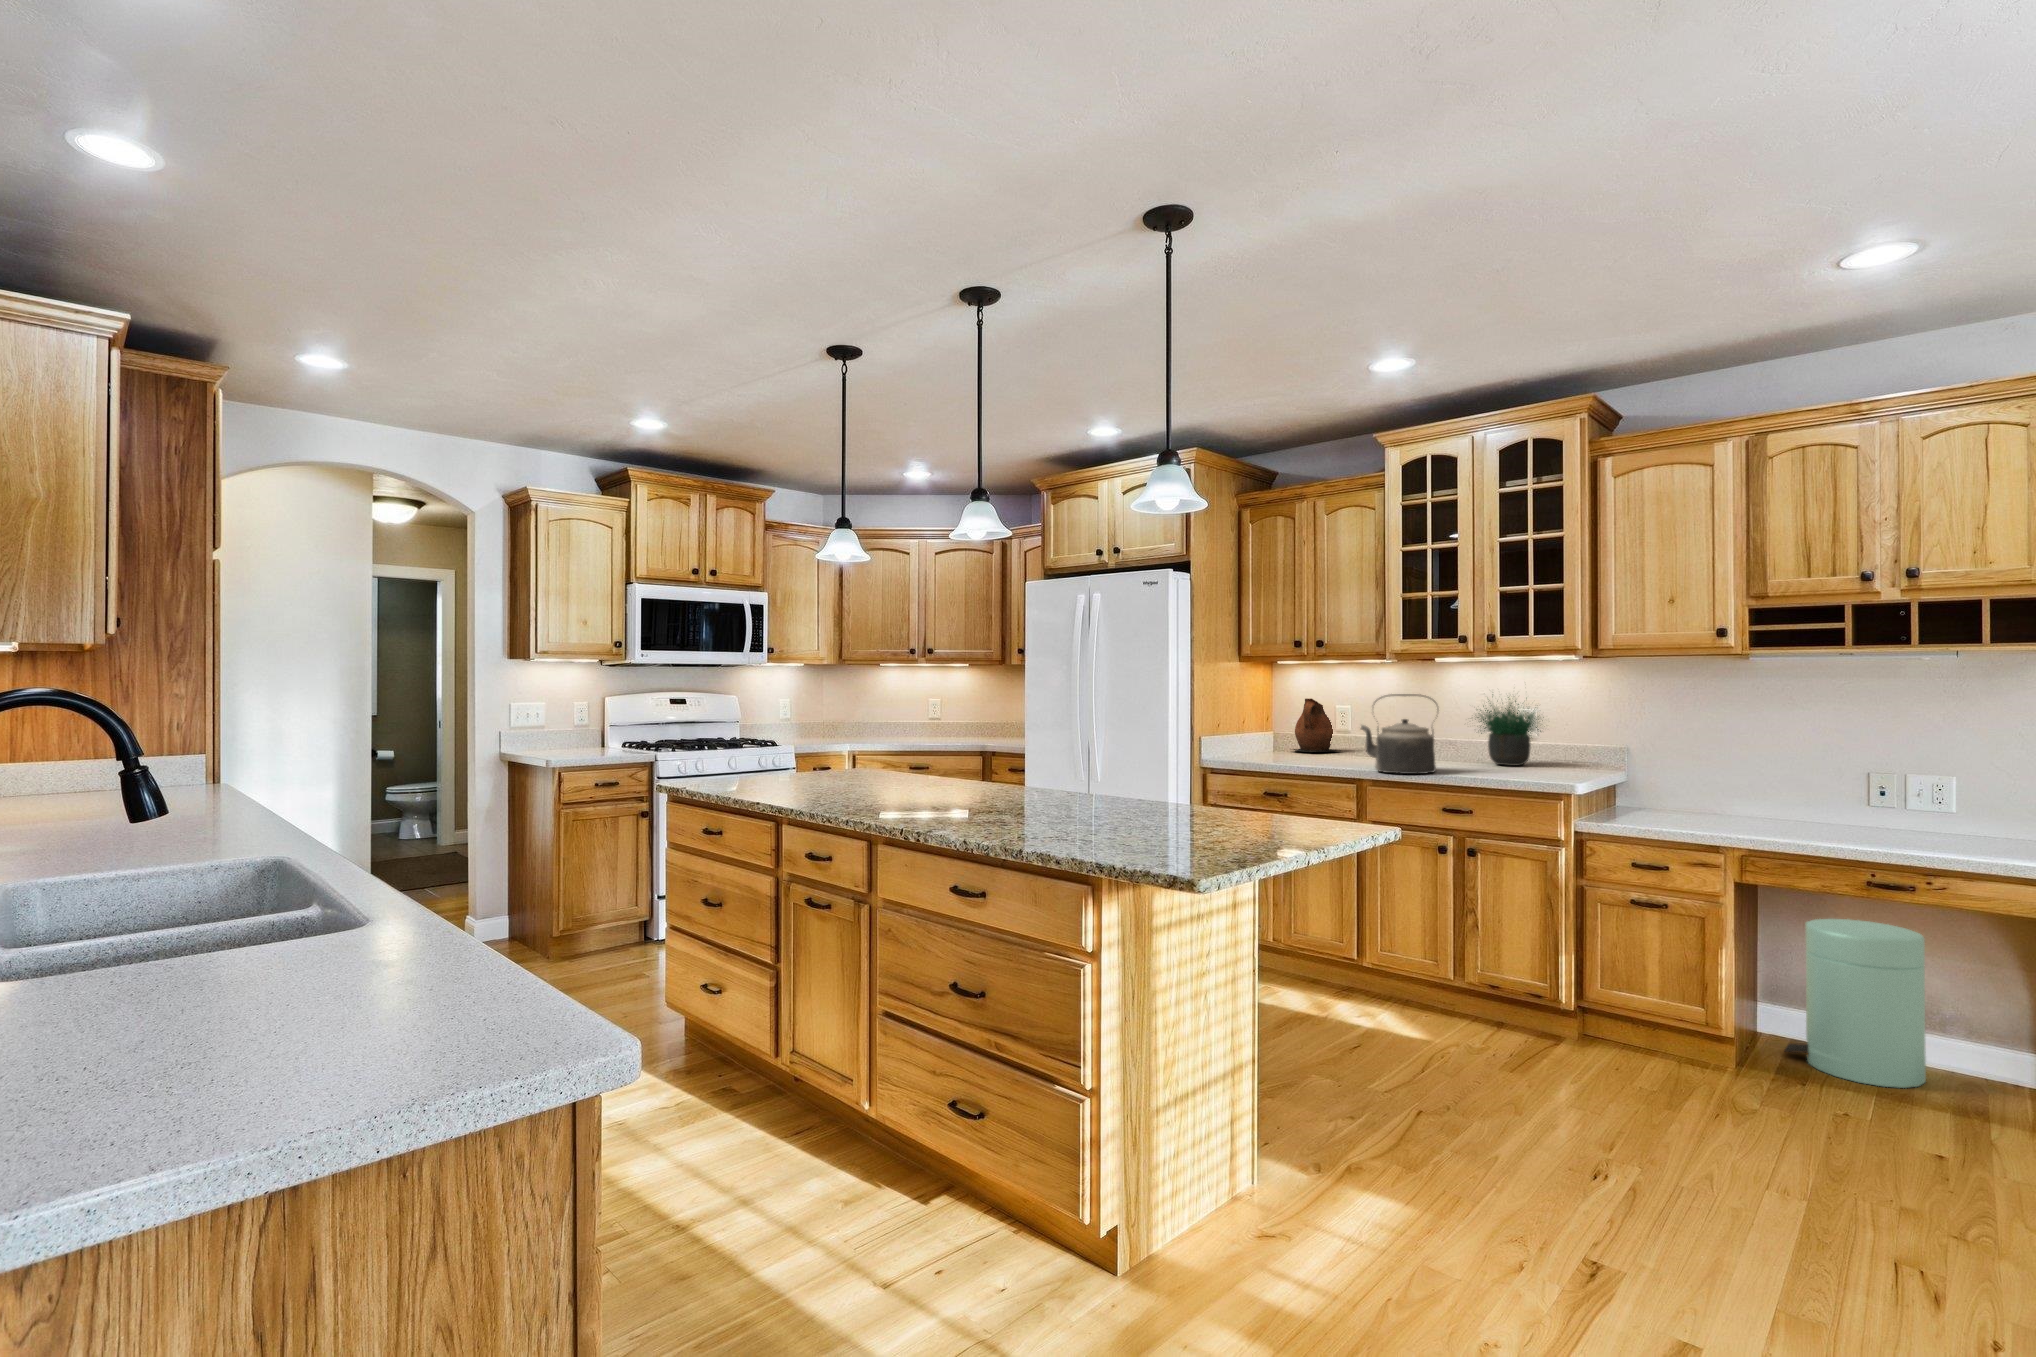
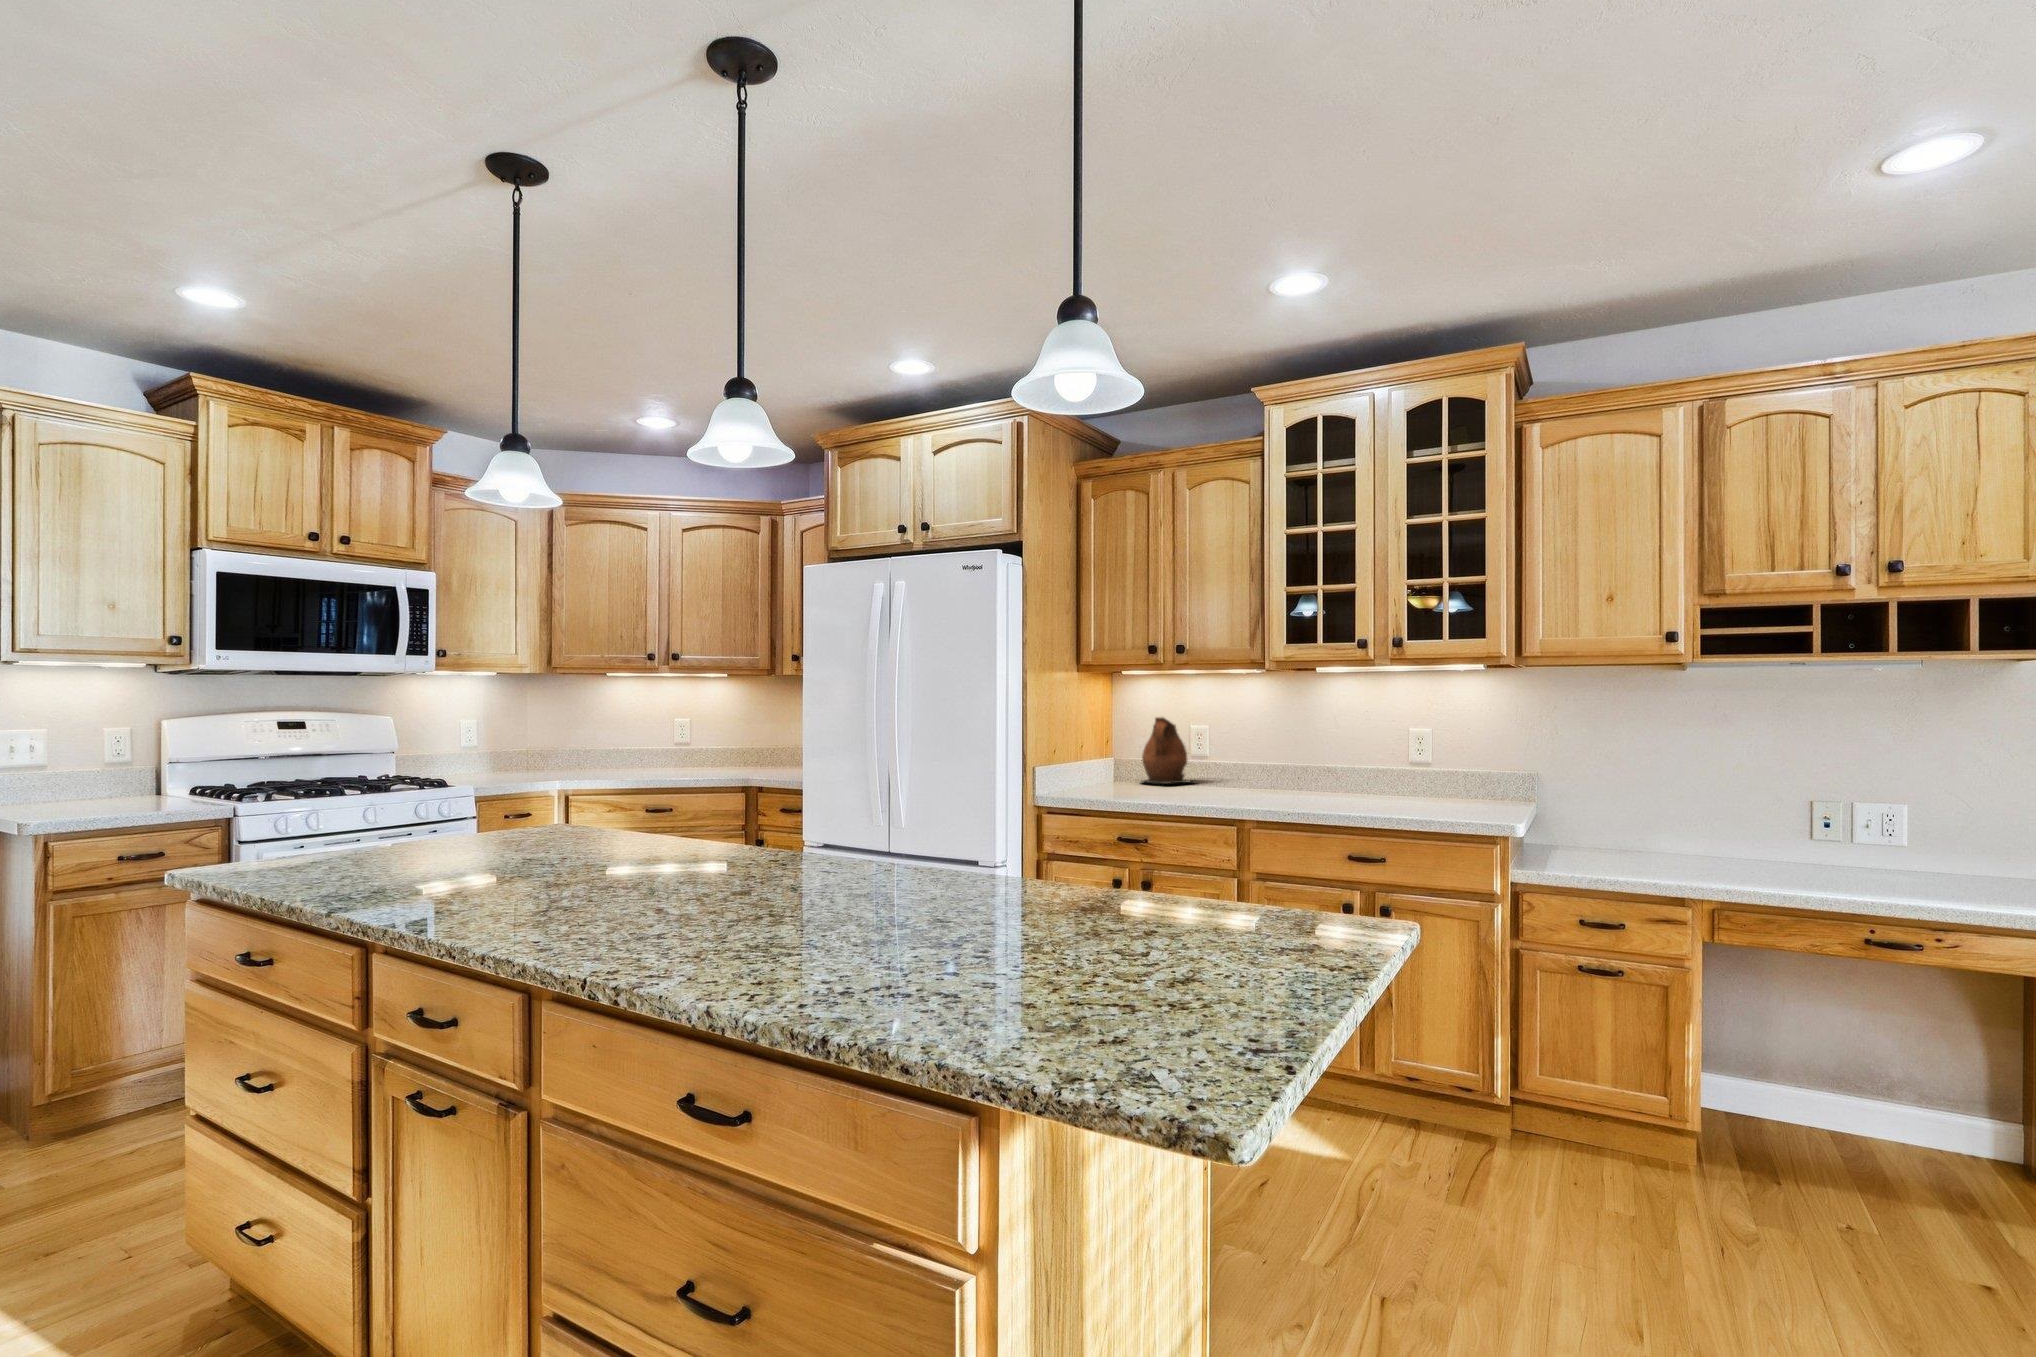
kettle: present [1361,694,1437,774] -> none [1241,712,1336,813]
potted plant: present [1477,694,1544,766] -> none [1347,691,1462,799]
trash can: present [1784,919,1926,1088] -> none [1744,979,1905,1185]

